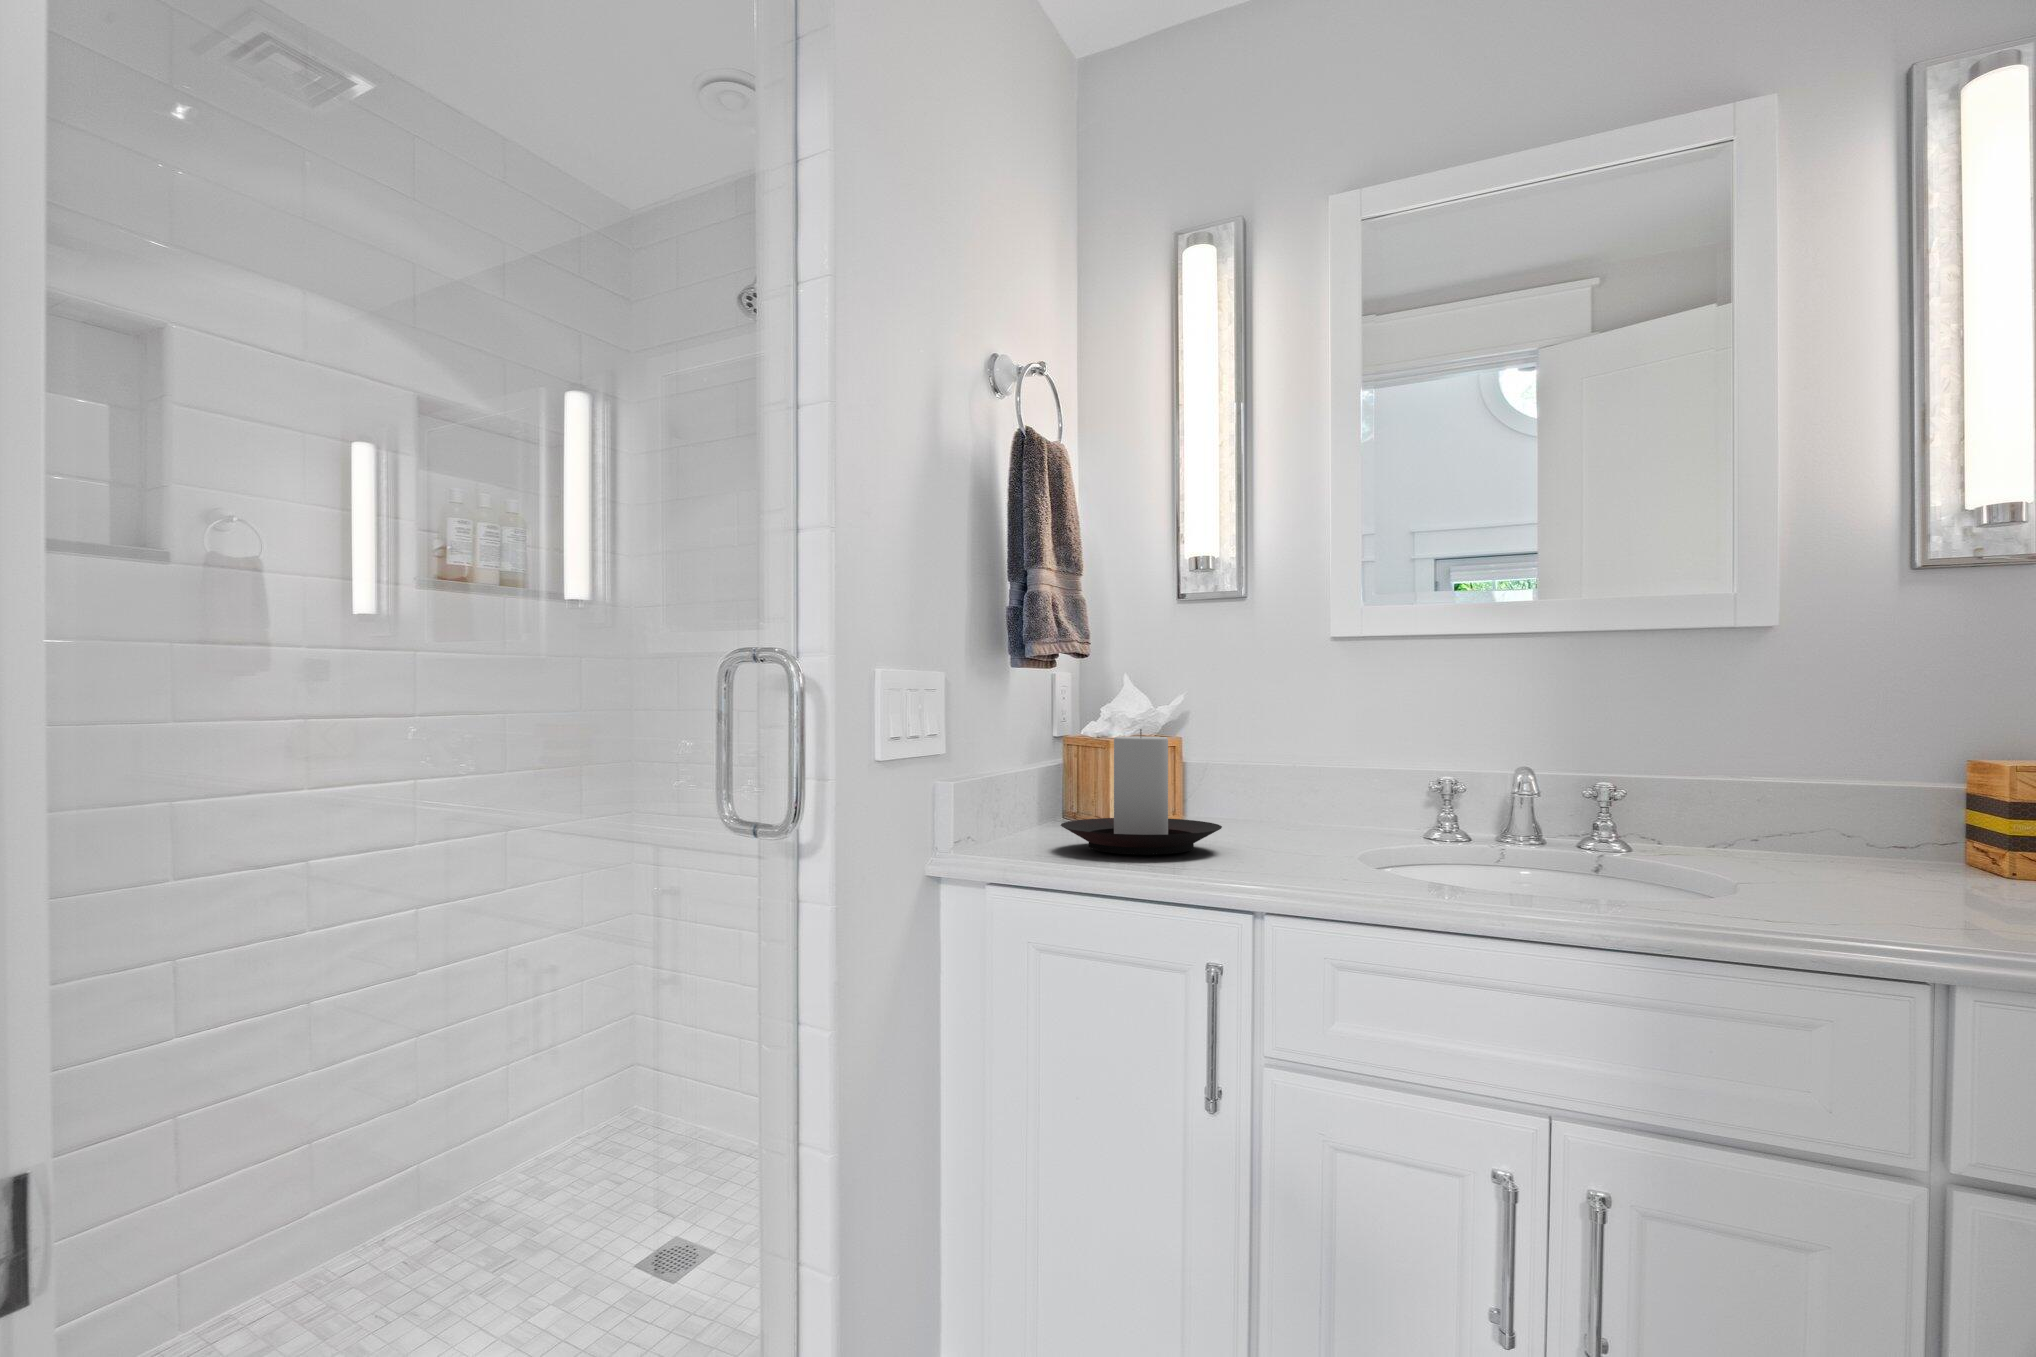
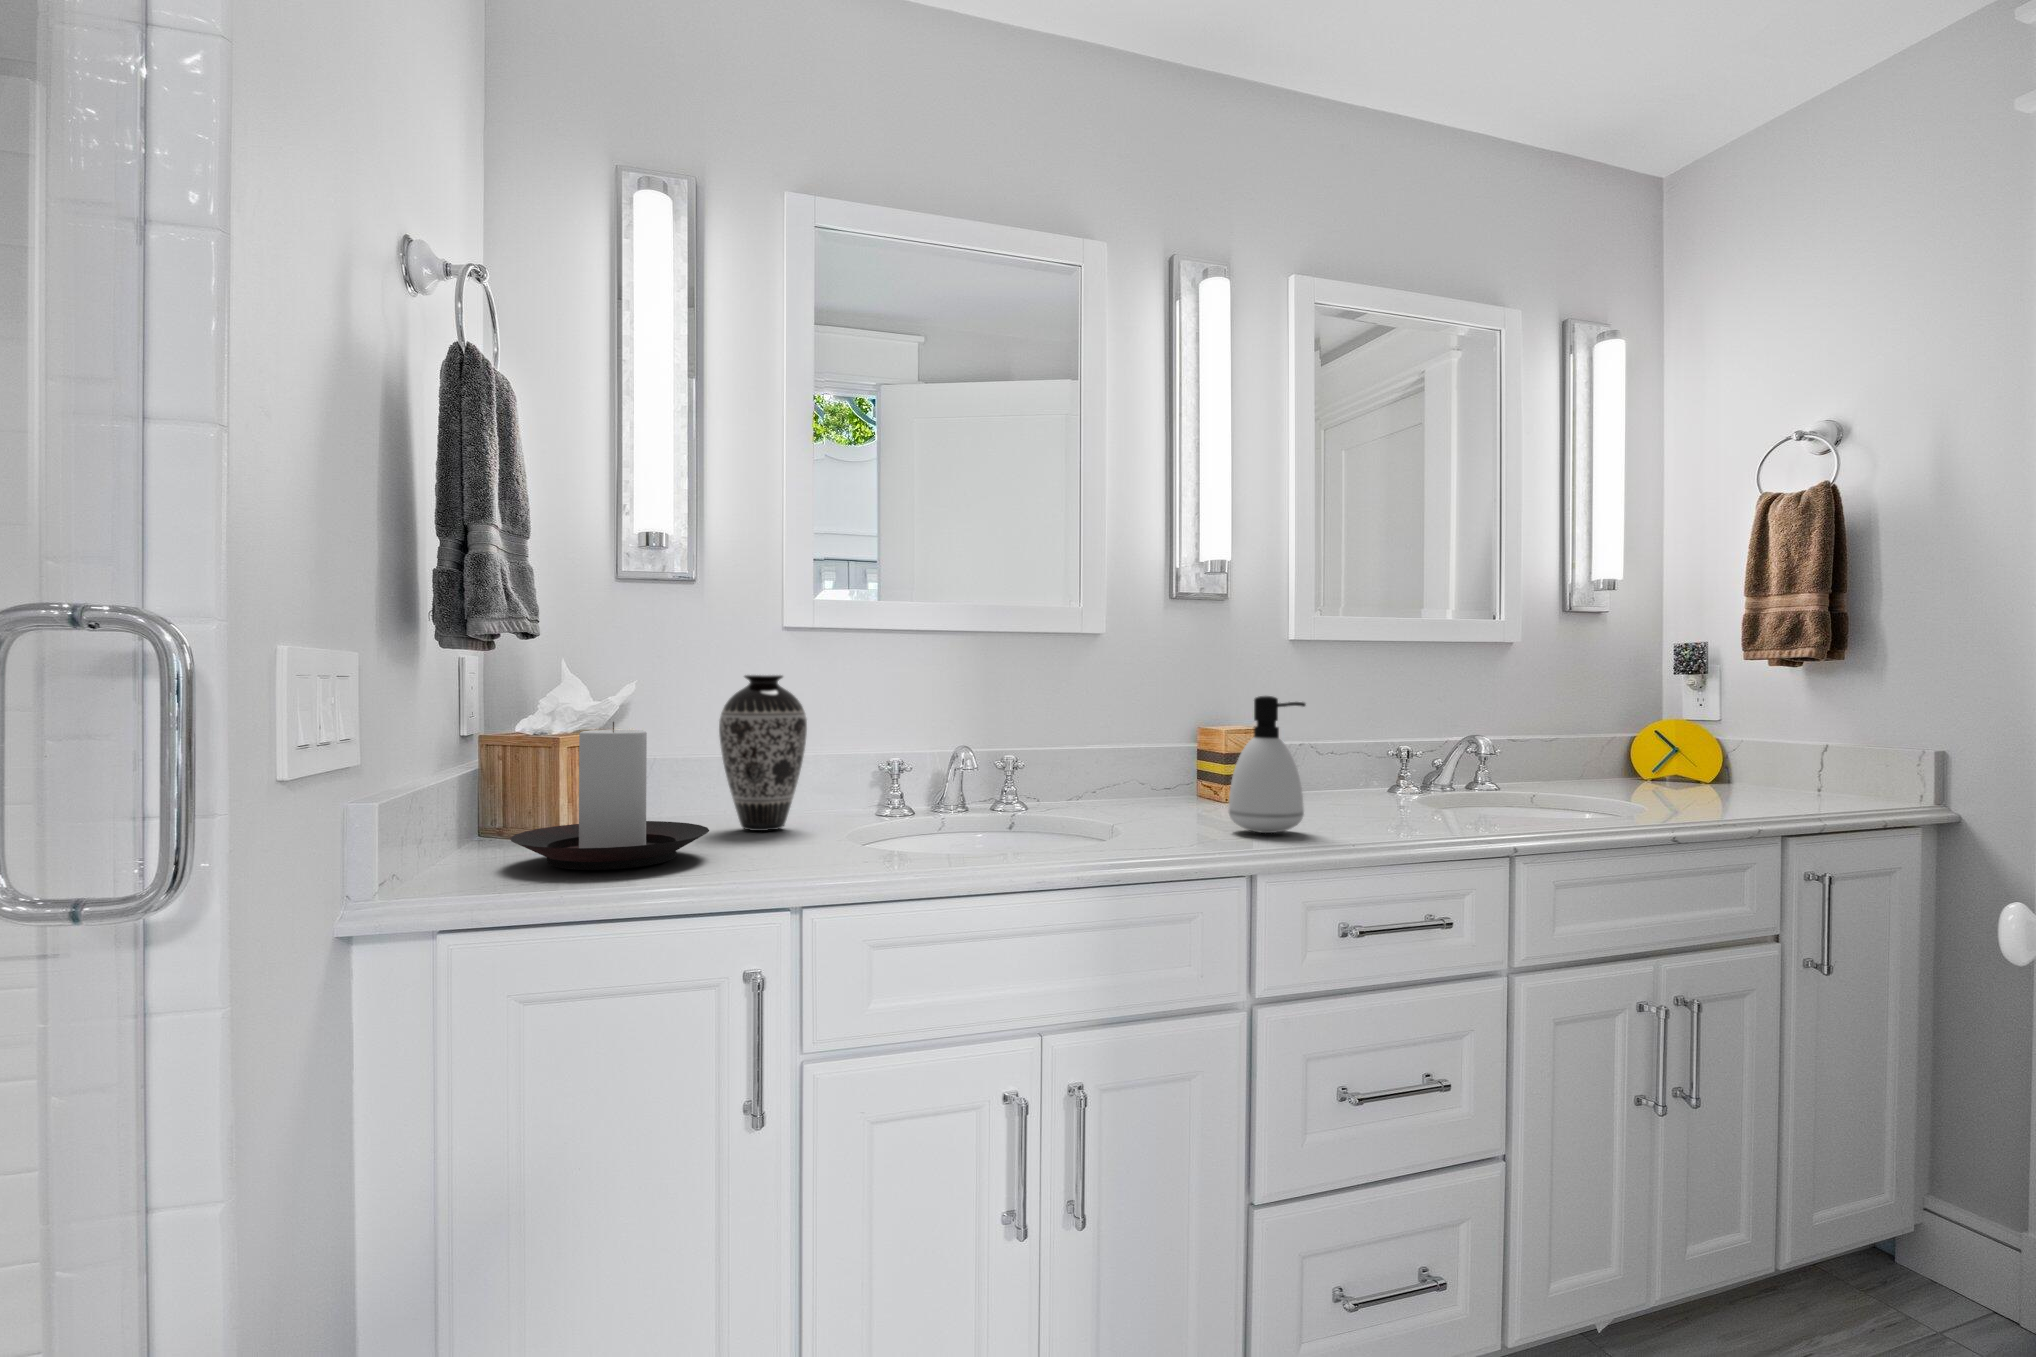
decorative vase: none [1255,689,1339,838] -> present [719,675,807,831]
soap dispenser: none [1829,711,1938,880] -> present [1229,696,1306,833]

